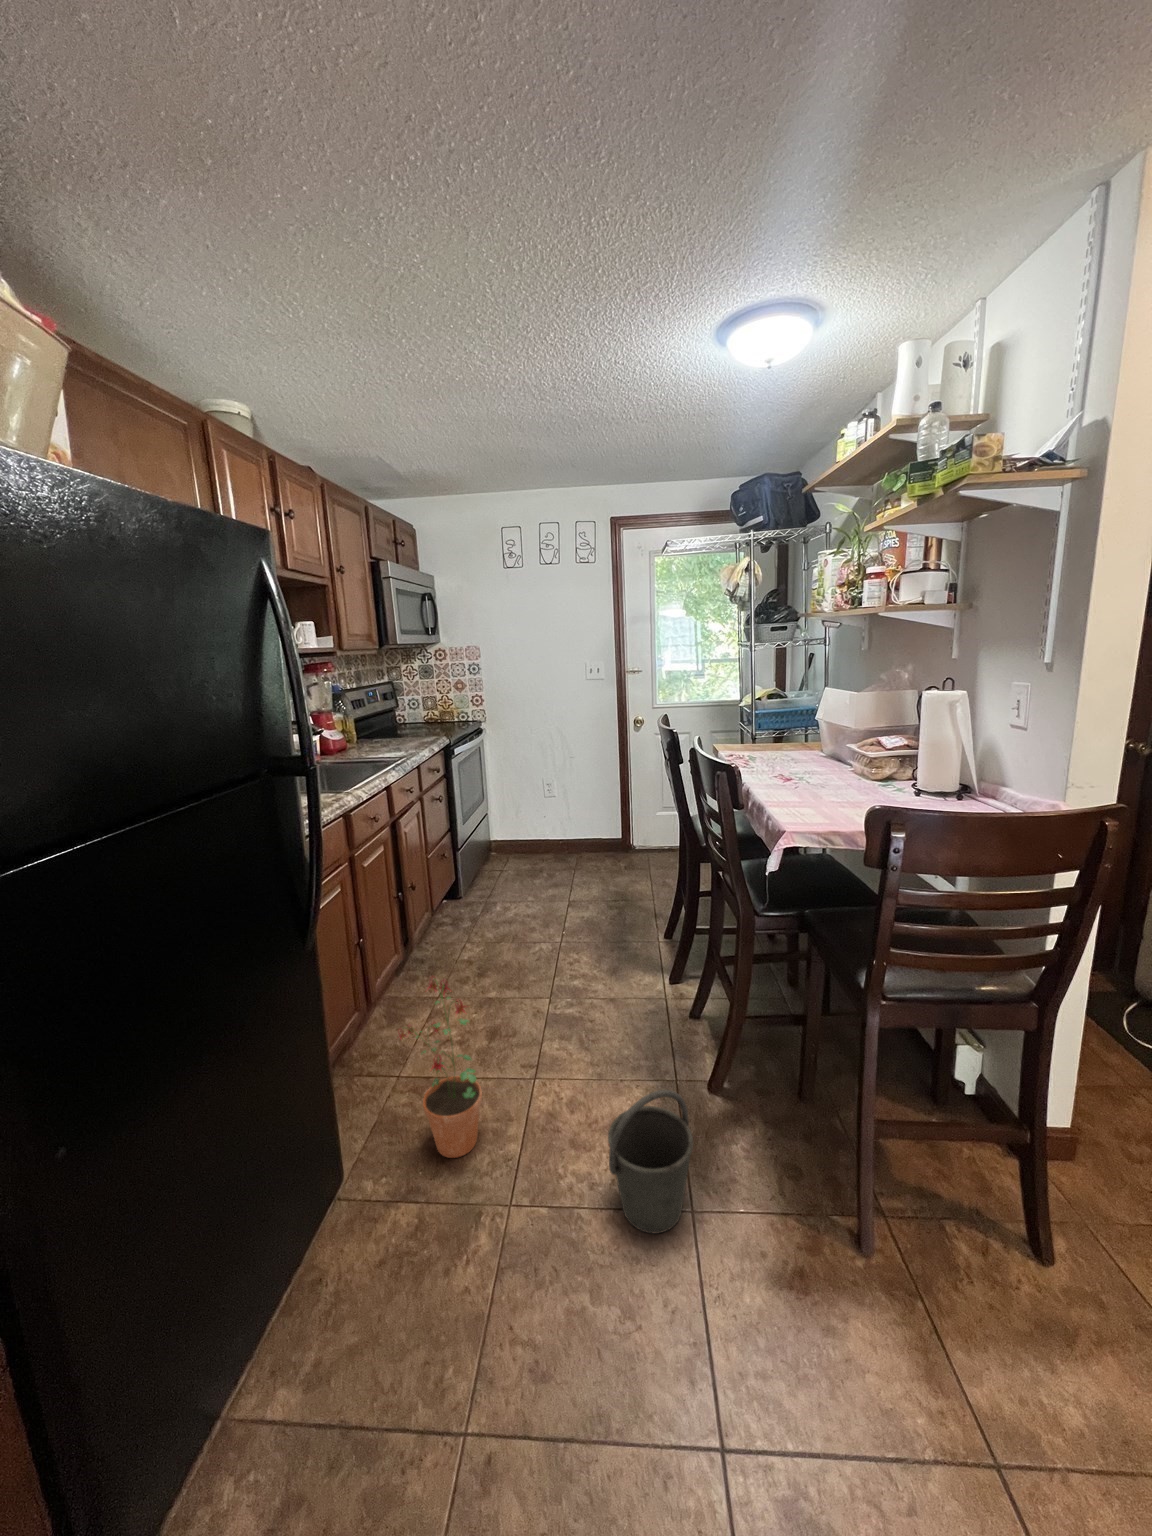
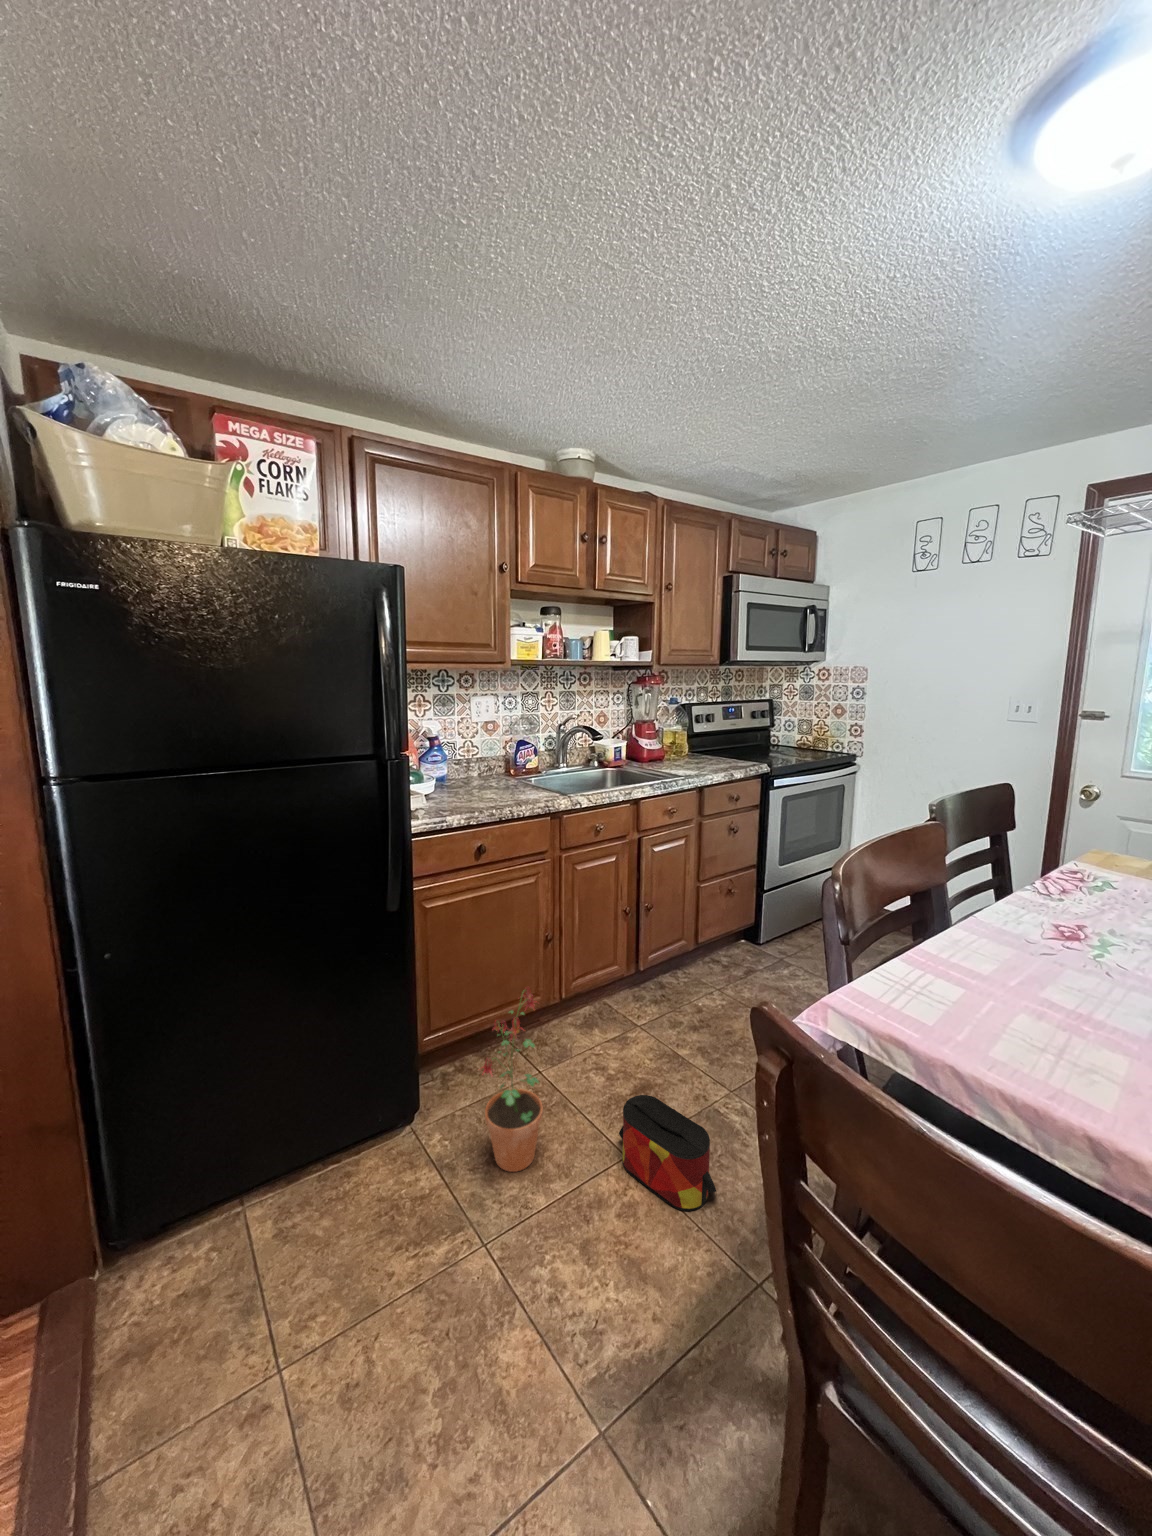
bag: none [519,1015,614,1088] -> present [619,1095,716,1211]
bucket: present [608,1090,693,1234] -> none [514,1236,633,1425]

